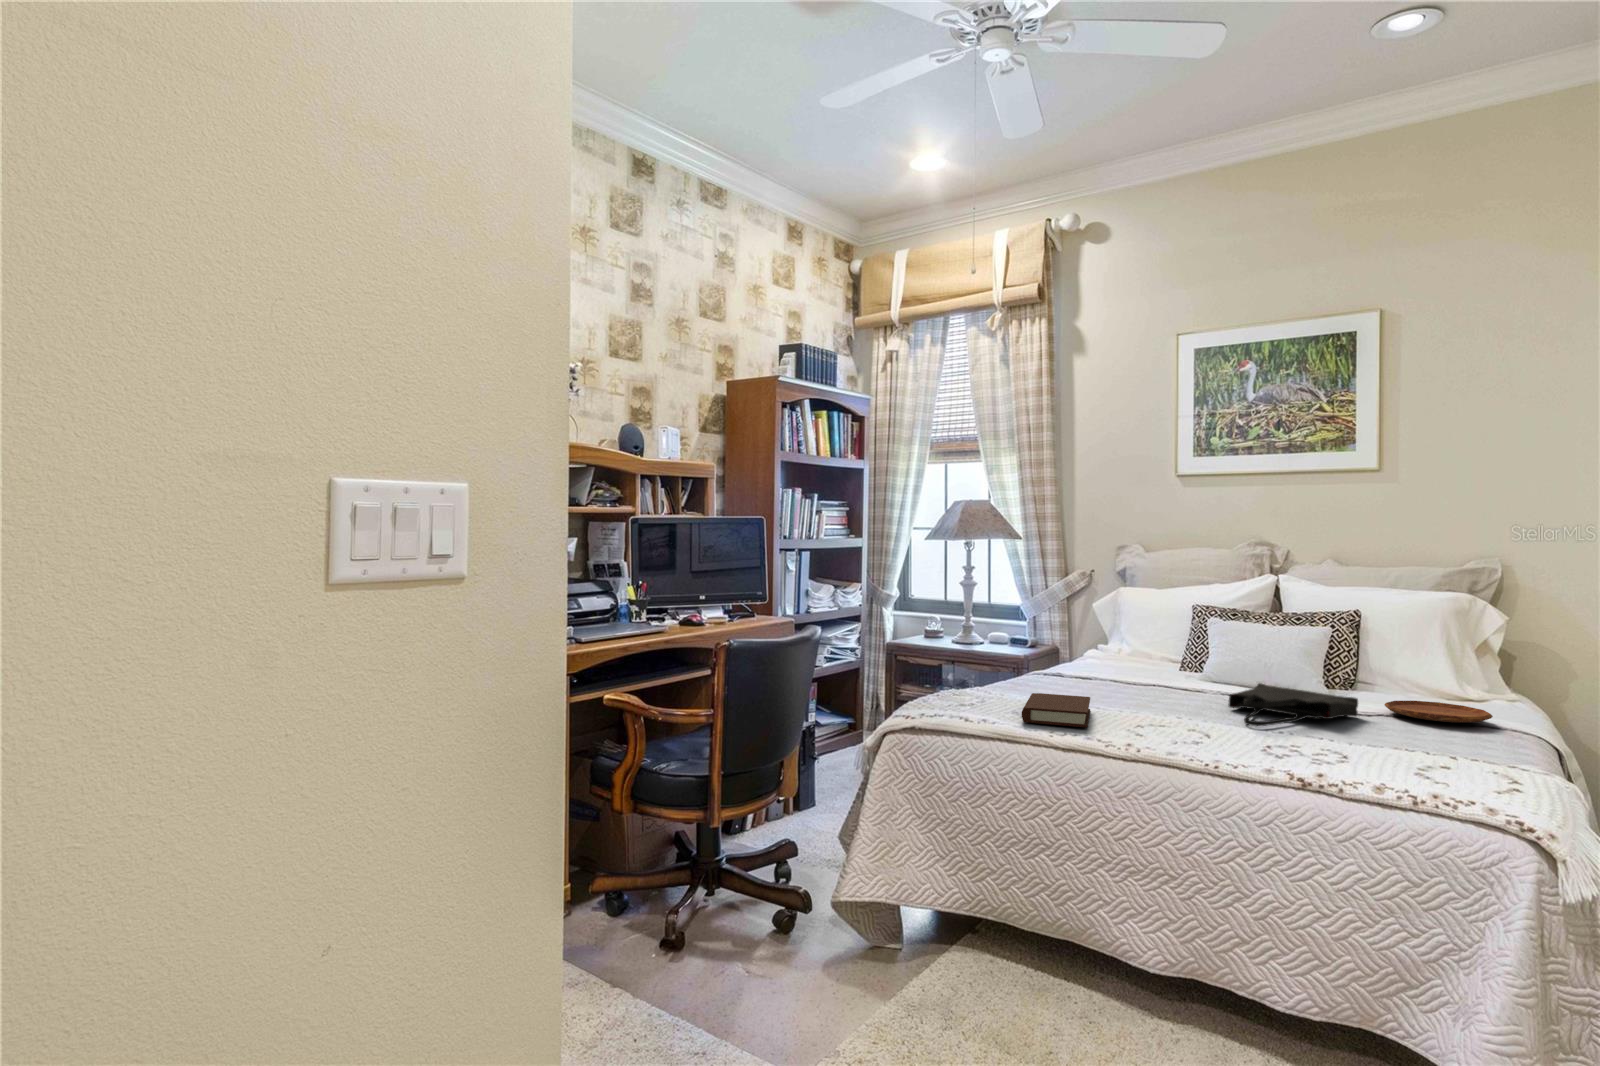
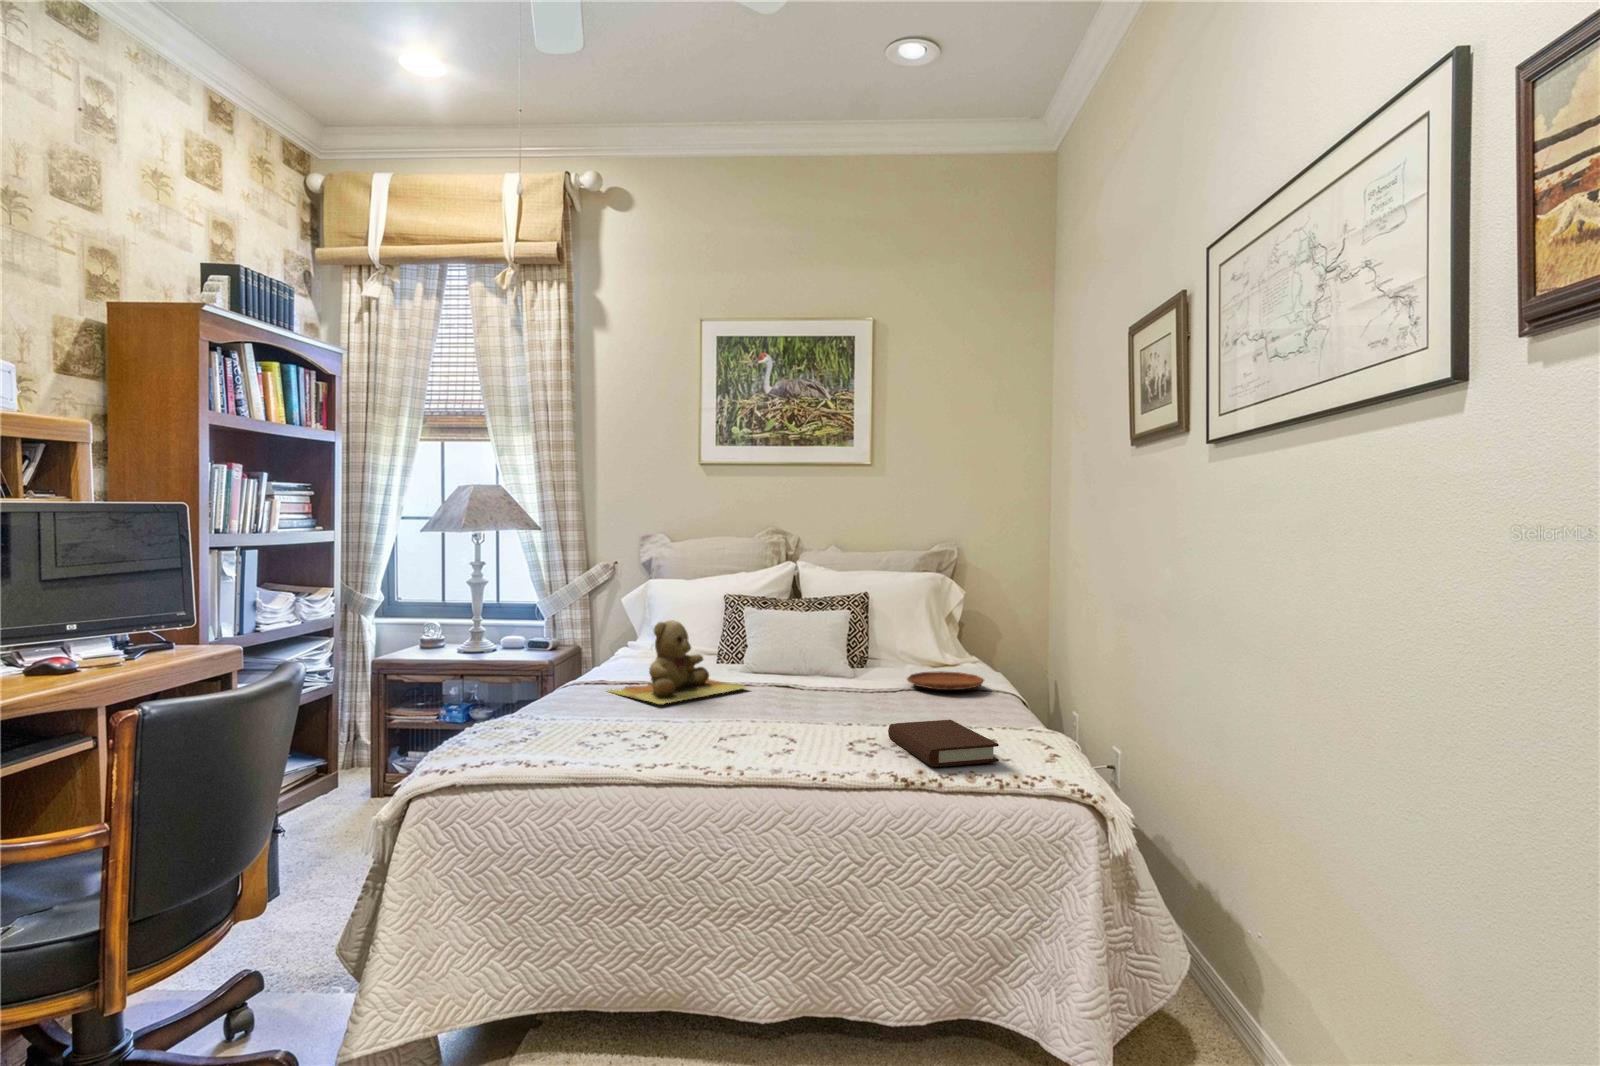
teddy bear: none [1051,622,1195,694] -> present [607,620,746,704]
tote bag: present [1228,683,1358,726] -> none [790,671,894,720]
book: present [1022,693,1090,727] -> present [888,720,999,767]

